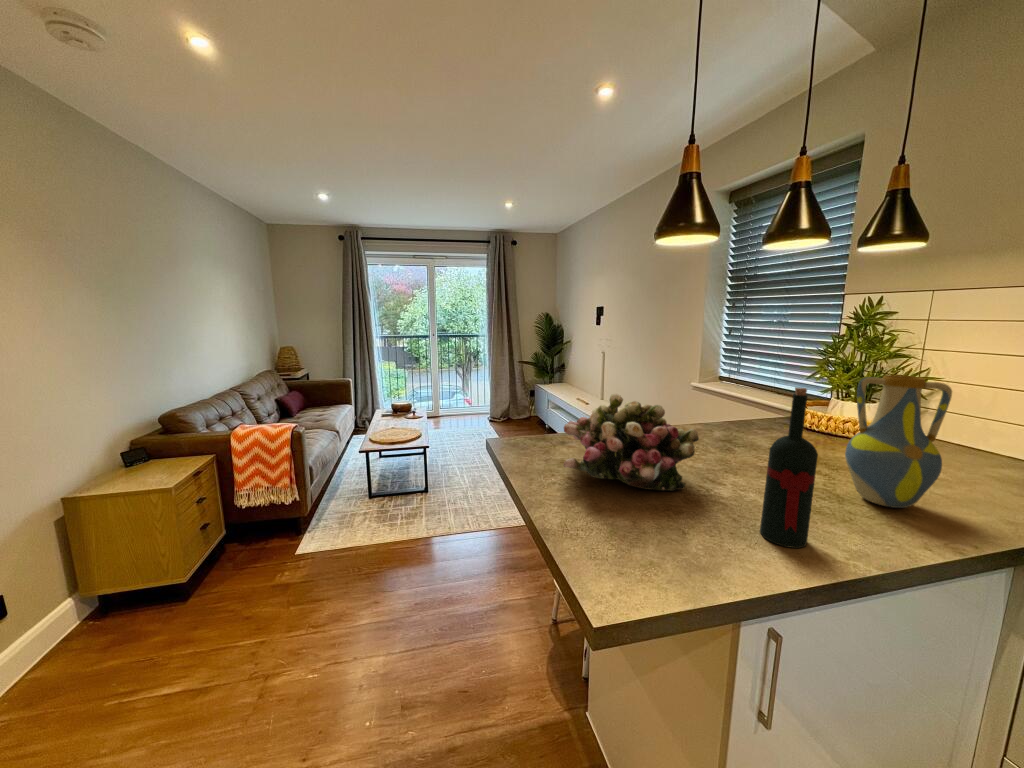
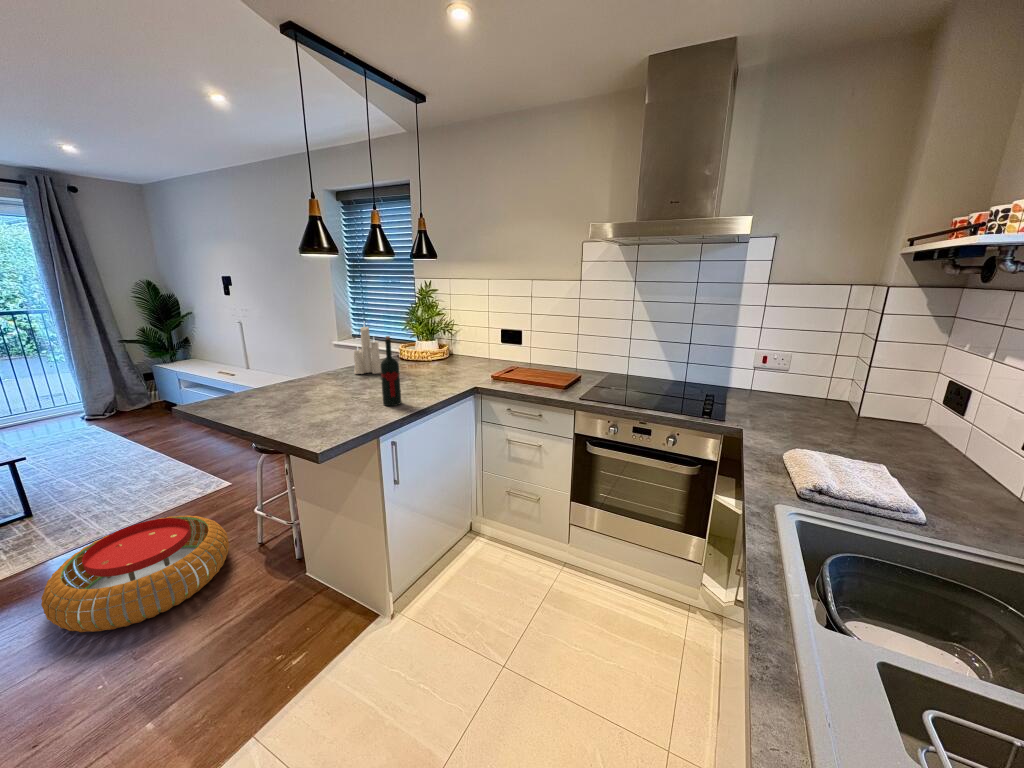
candle: none [709,350,762,447] -> present [354,326,381,374]
vase: present [845,375,952,508] -> none [415,326,447,385]
flower arrangement: present [564,394,699,491] -> none [263,352,349,404]
pouf: none [376,539,522,659] -> present [41,515,229,632]

